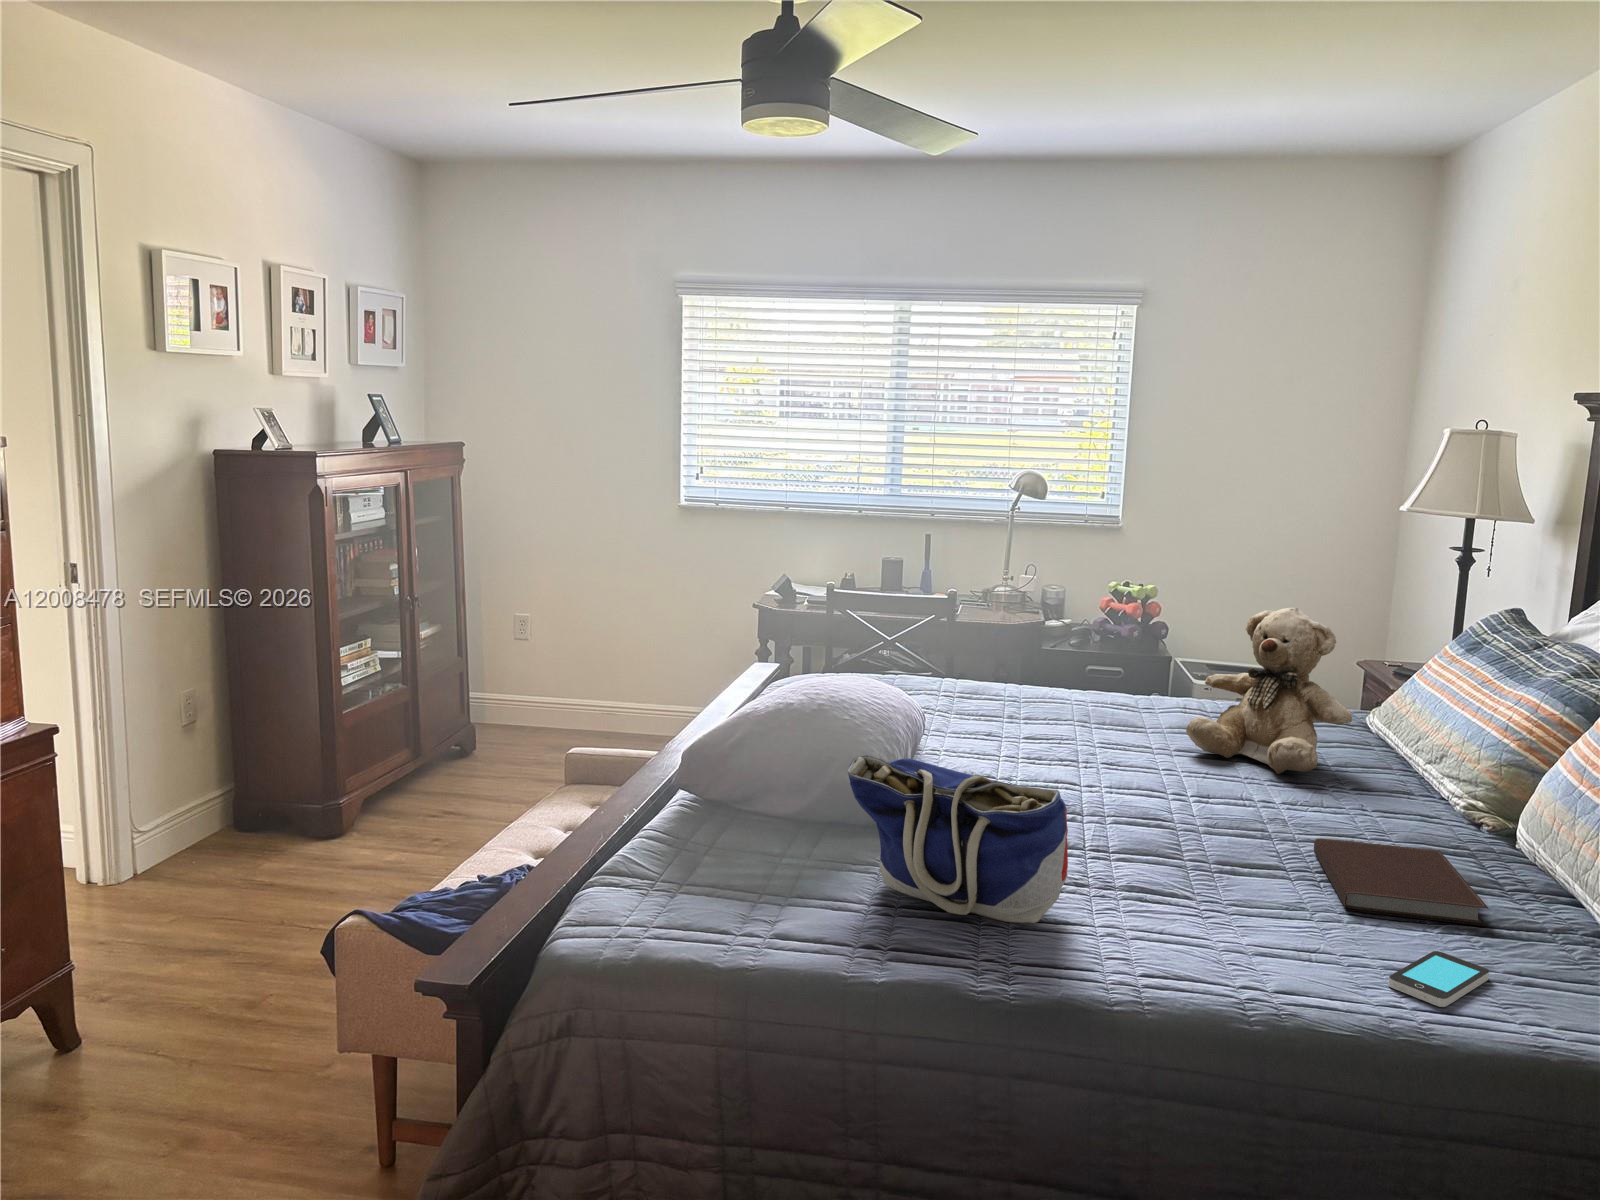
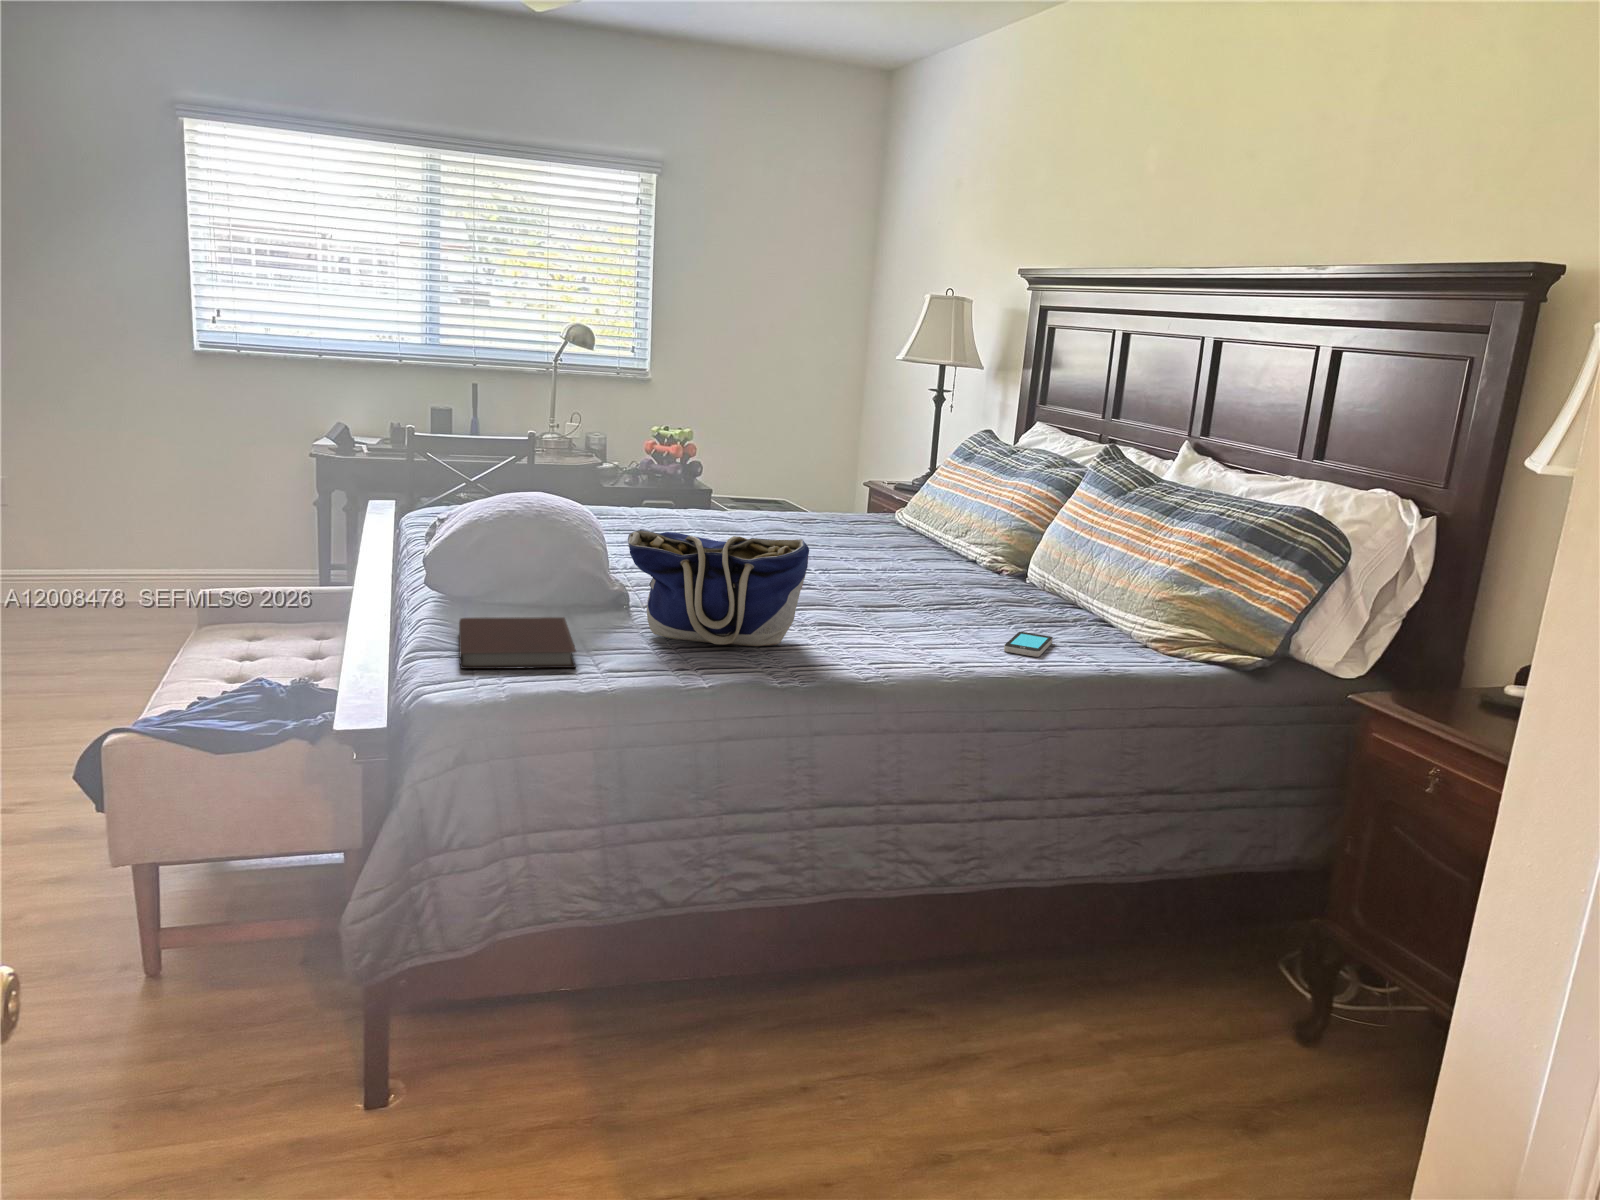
teddy bear: present [1186,608,1352,774] -> none [789,428,907,555]
notebook: present [1314,839,1488,926] -> present [459,617,576,669]

